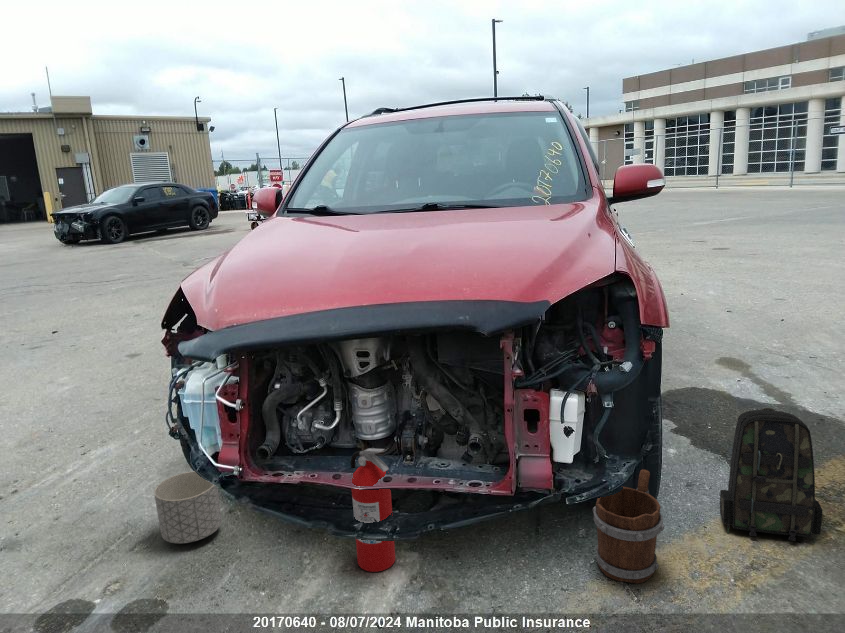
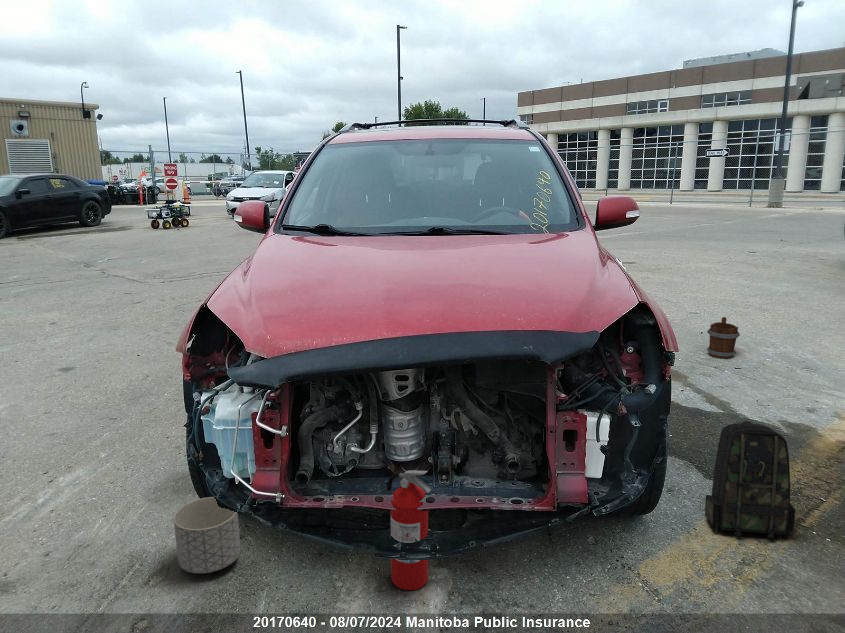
bucket: present [593,470,664,583] -> present [707,317,740,359]

